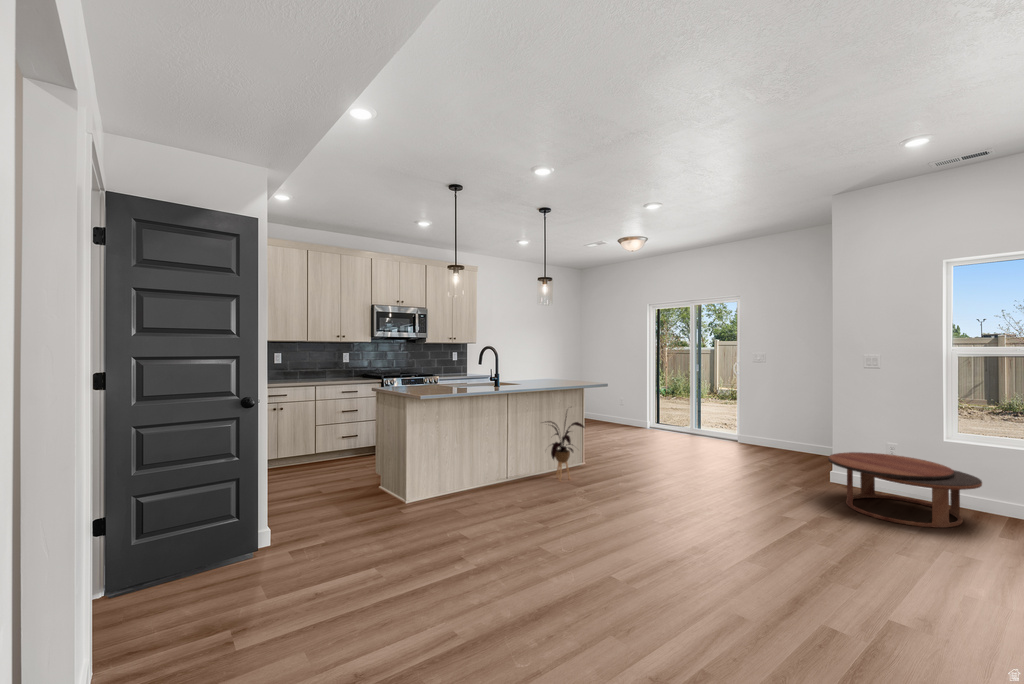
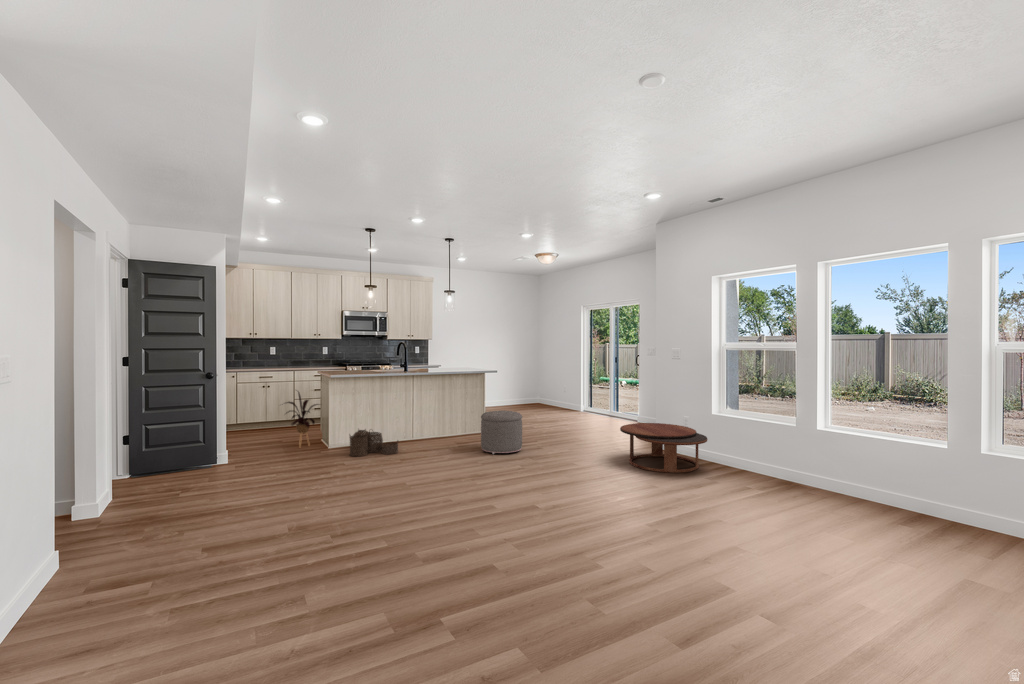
house plant: present [547,416,584,481] -> present [287,392,318,448]
ottoman: none [626,440,686,504] -> present [481,411,522,454]
woven basket: none [439,472,519,519] -> present [350,429,398,456]

